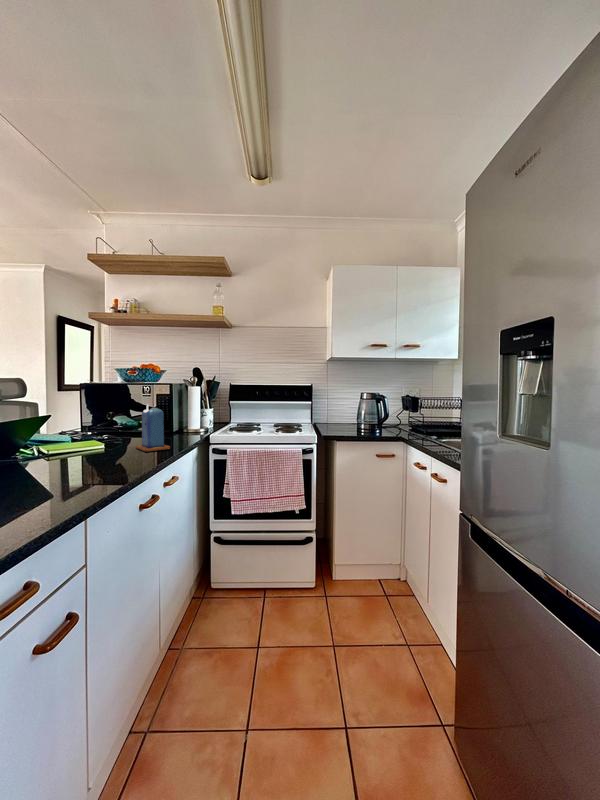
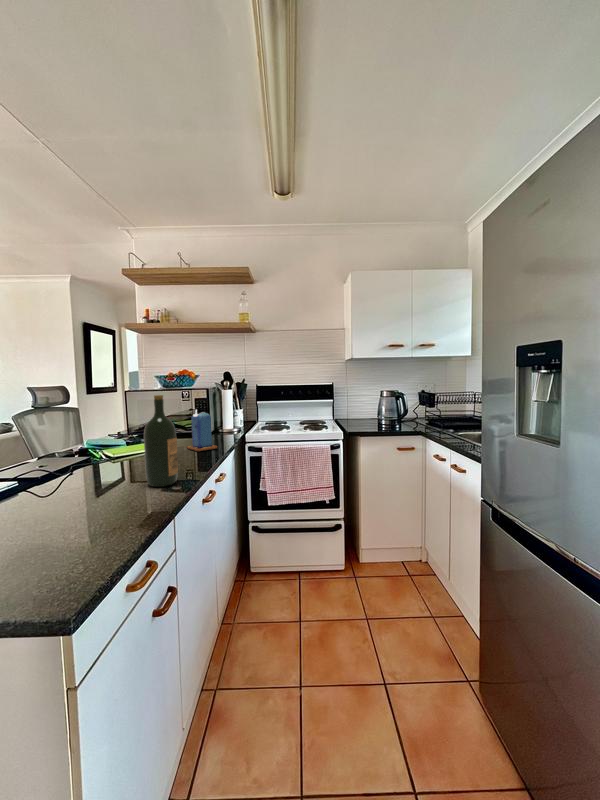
wine bottle: none [53,381,97,492] -> present [144,395,178,487]

